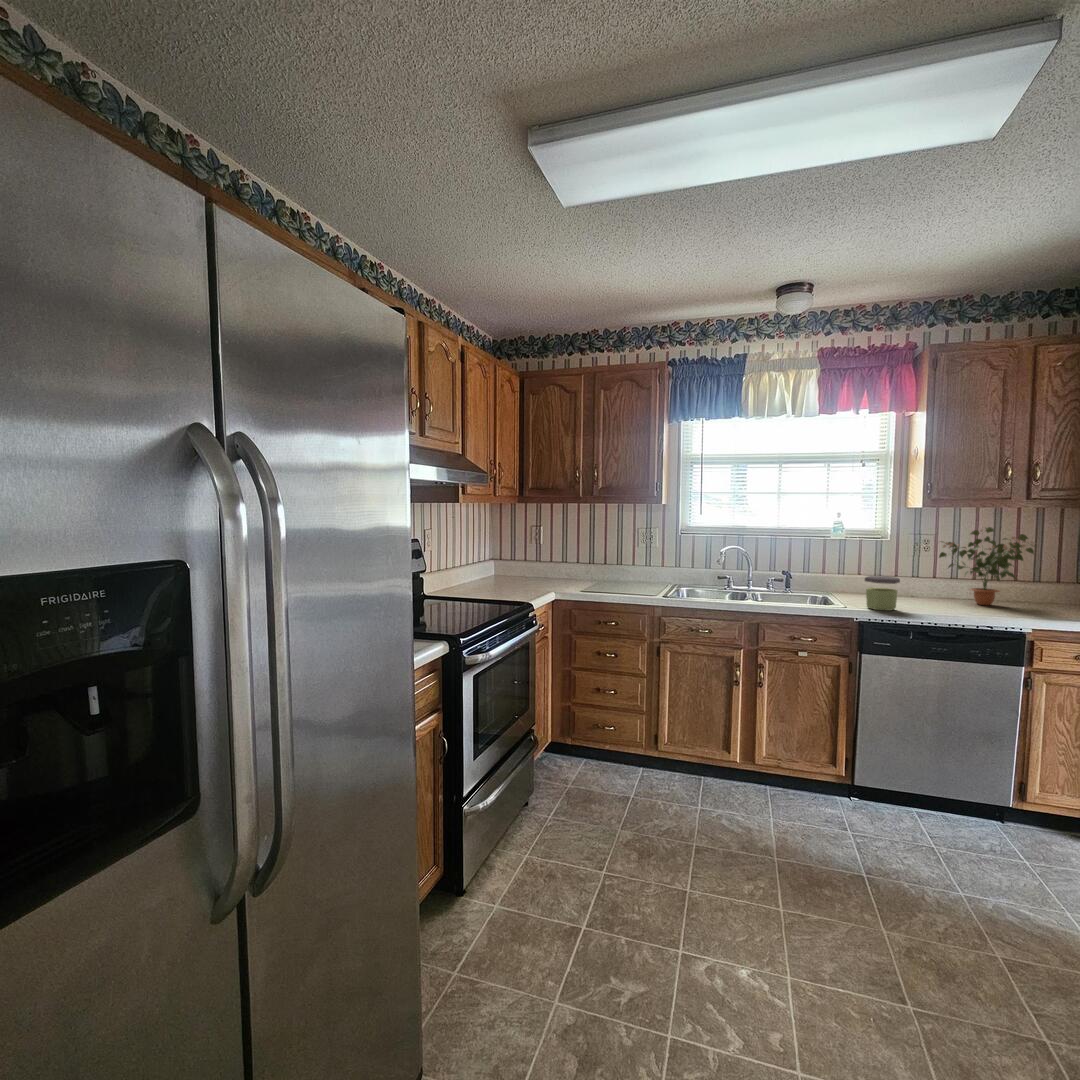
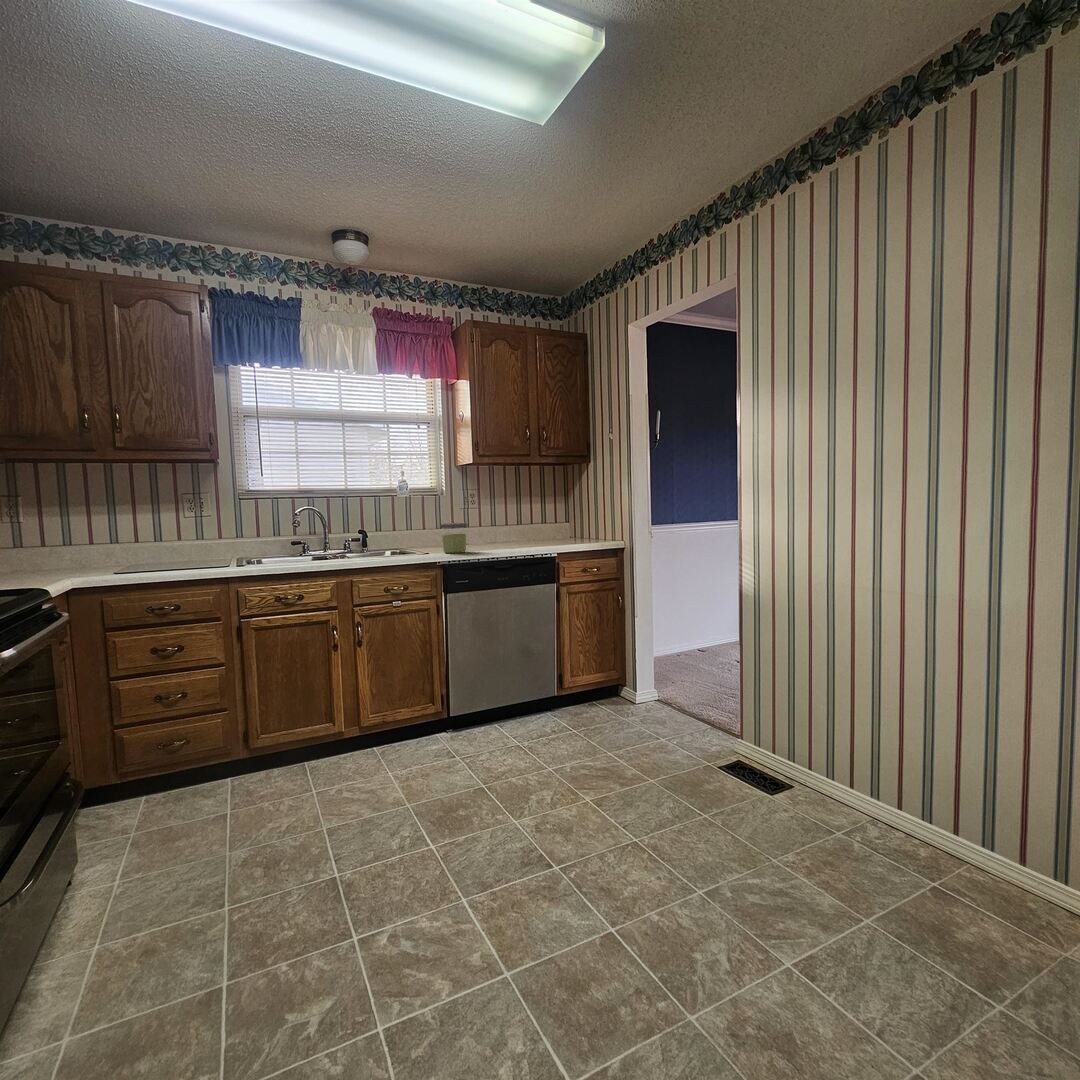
potted plant: present [939,527,1036,605] -> none [482,479,548,543]

